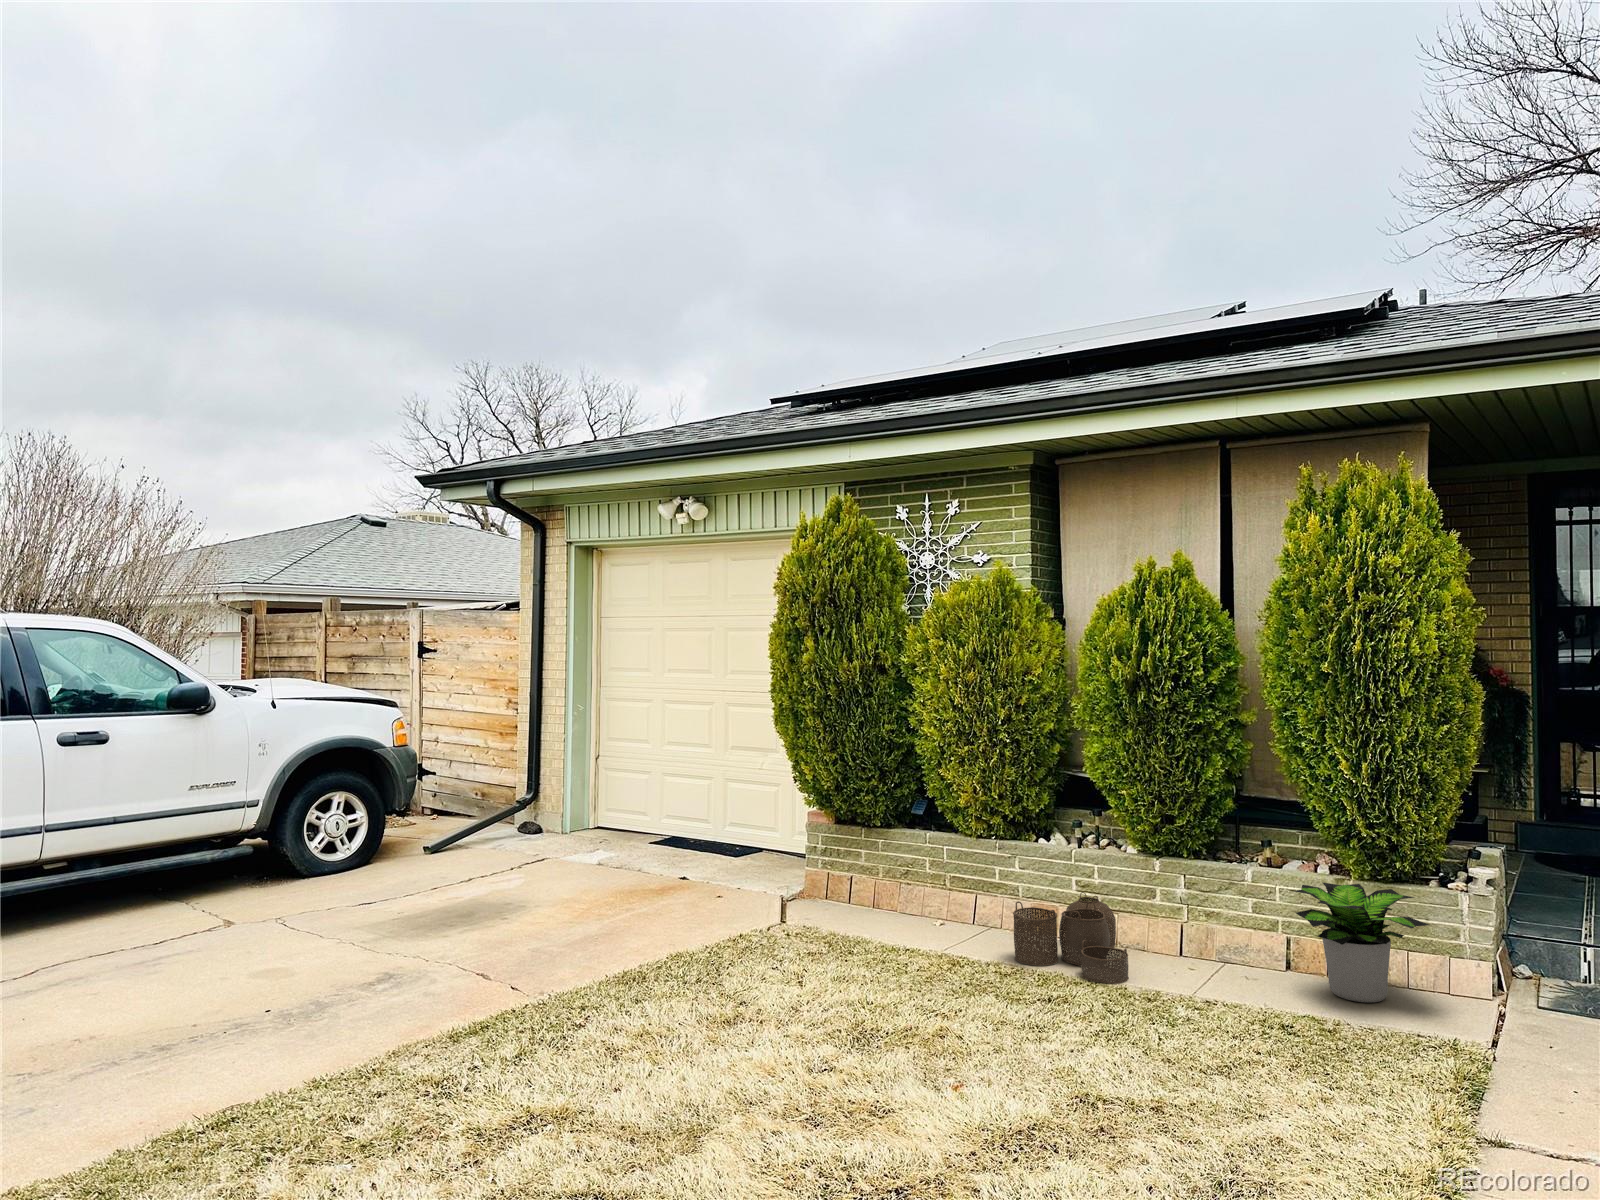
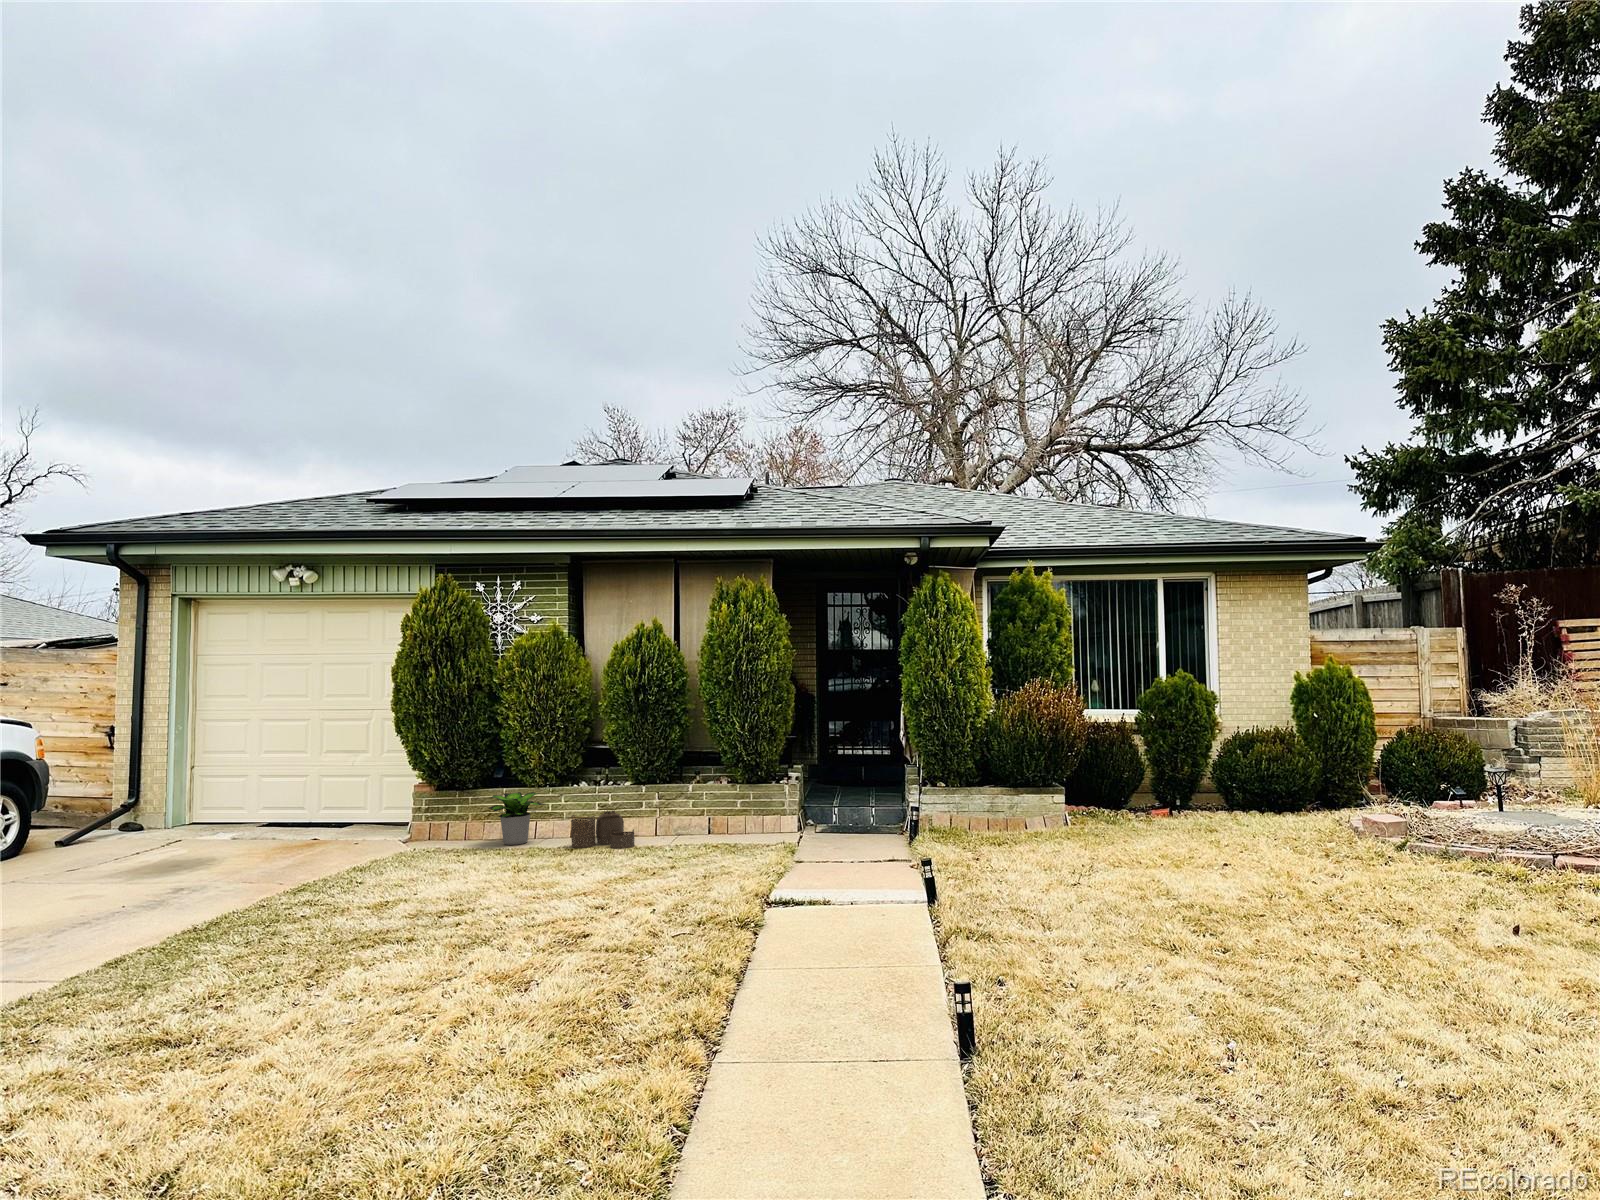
potted plant: present [1294,883,1429,1003] -> present [489,792,545,845]

